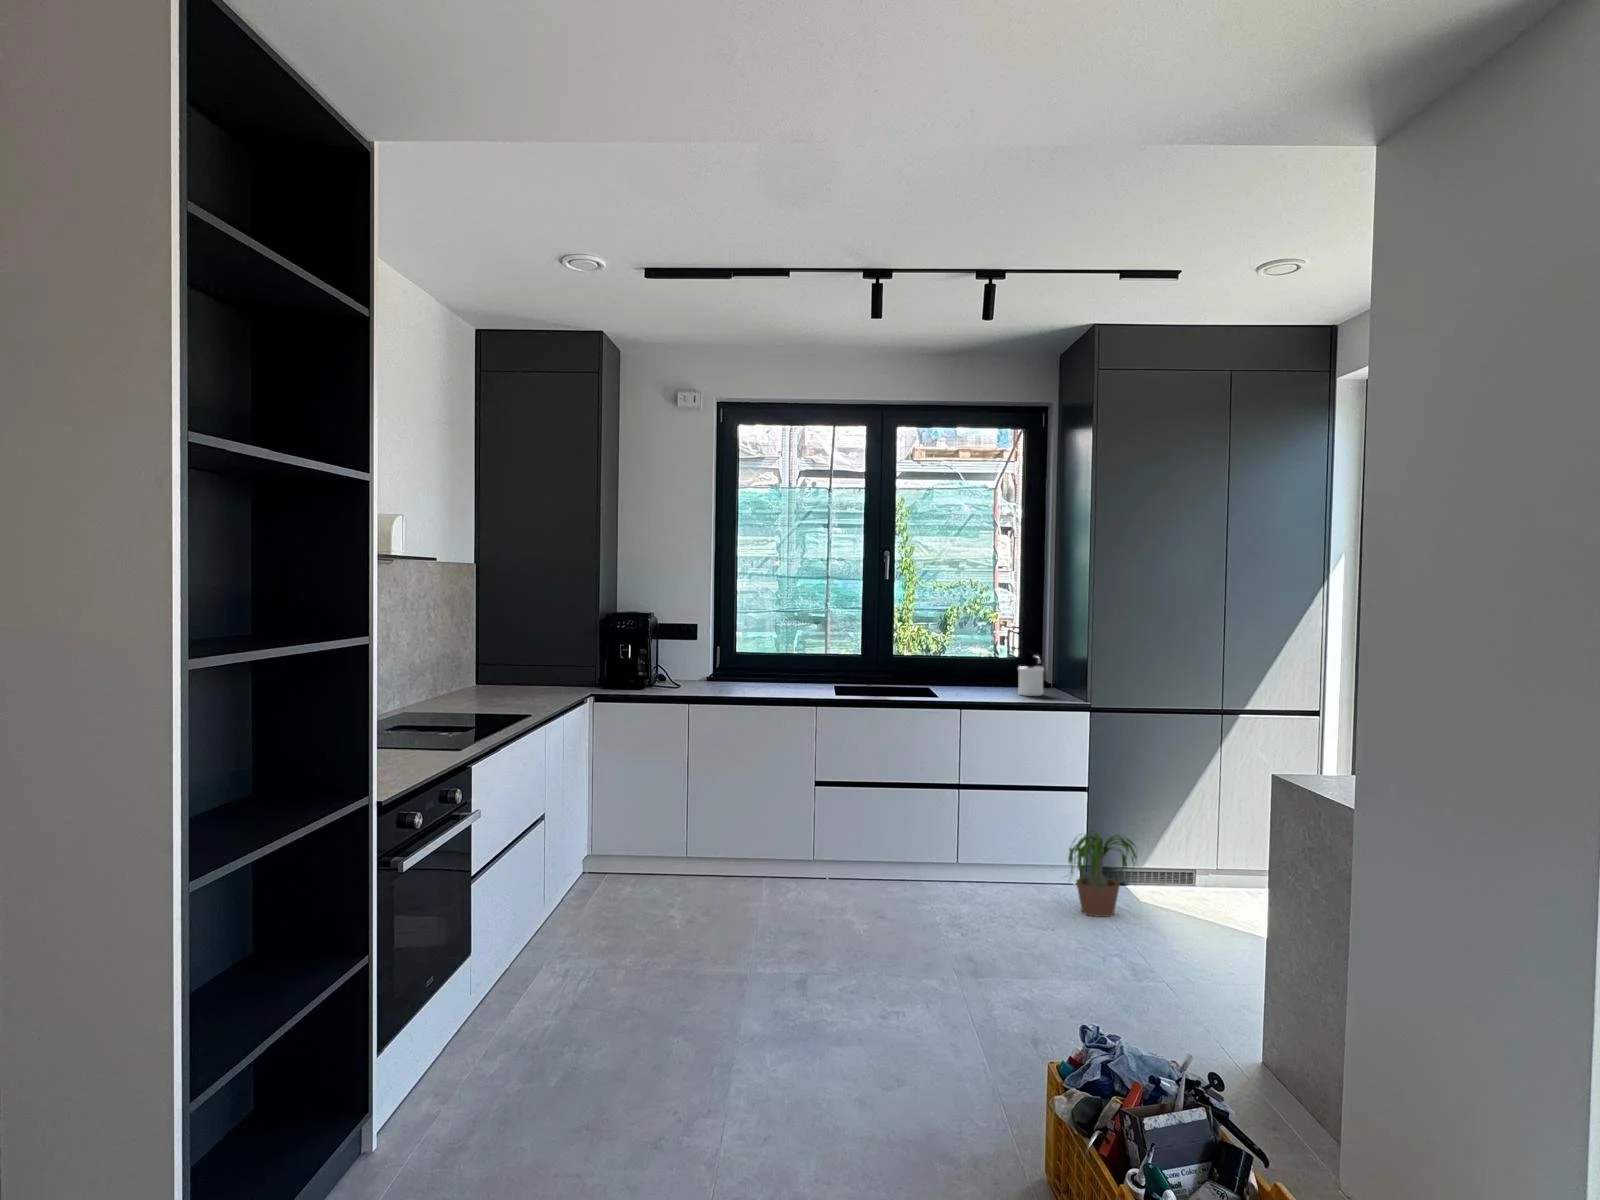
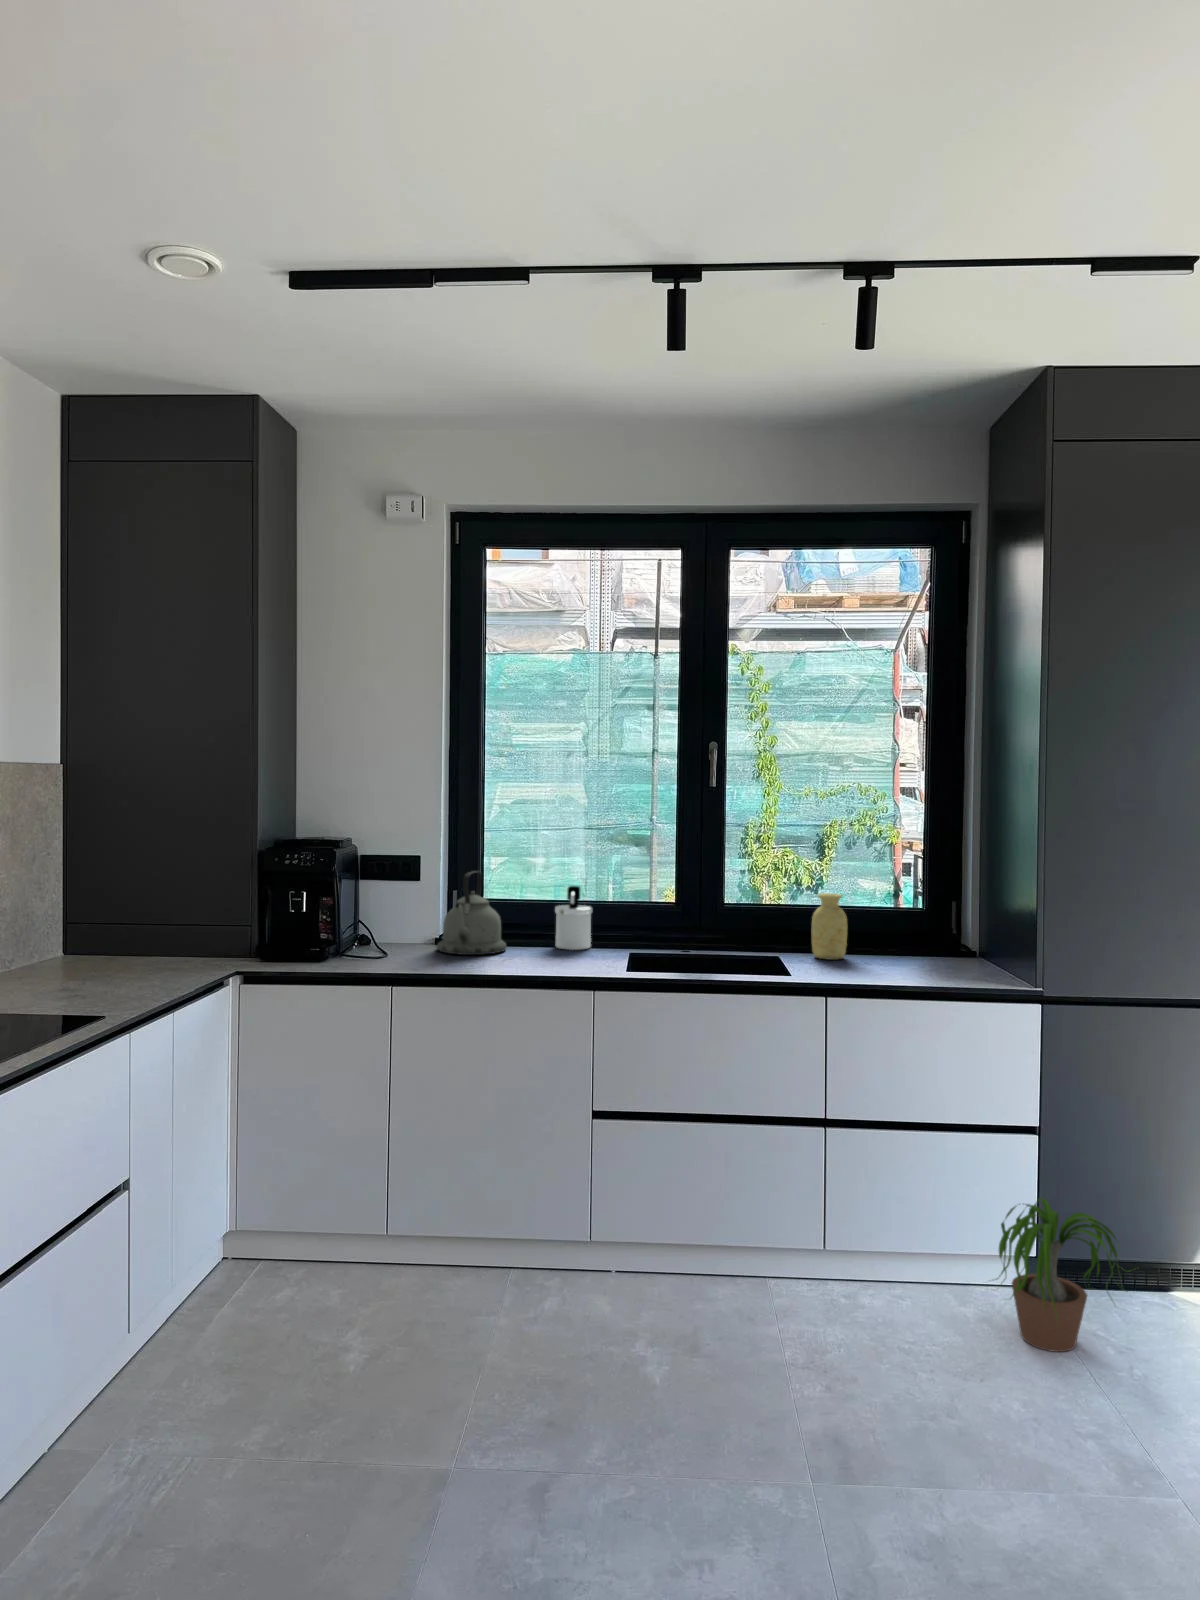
kettle: none [690,641,737,698] -> present [437,871,506,955]
vase: none [942,652,966,695] -> present [812,893,847,960]
soap dispenser: present [1018,652,1044,696] -> present [555,886,592,950]

